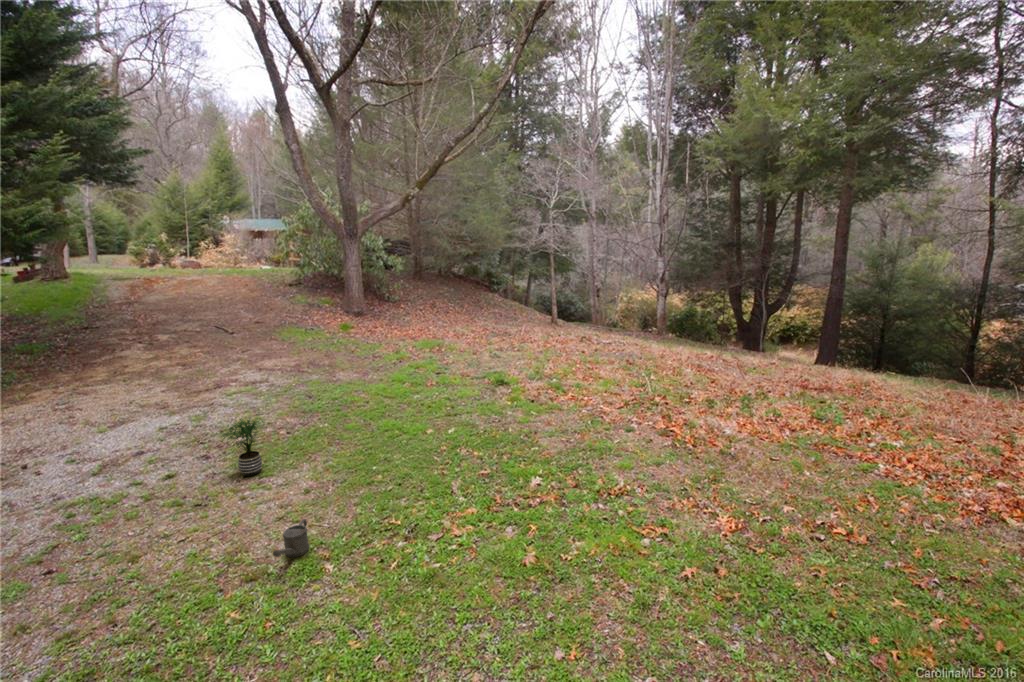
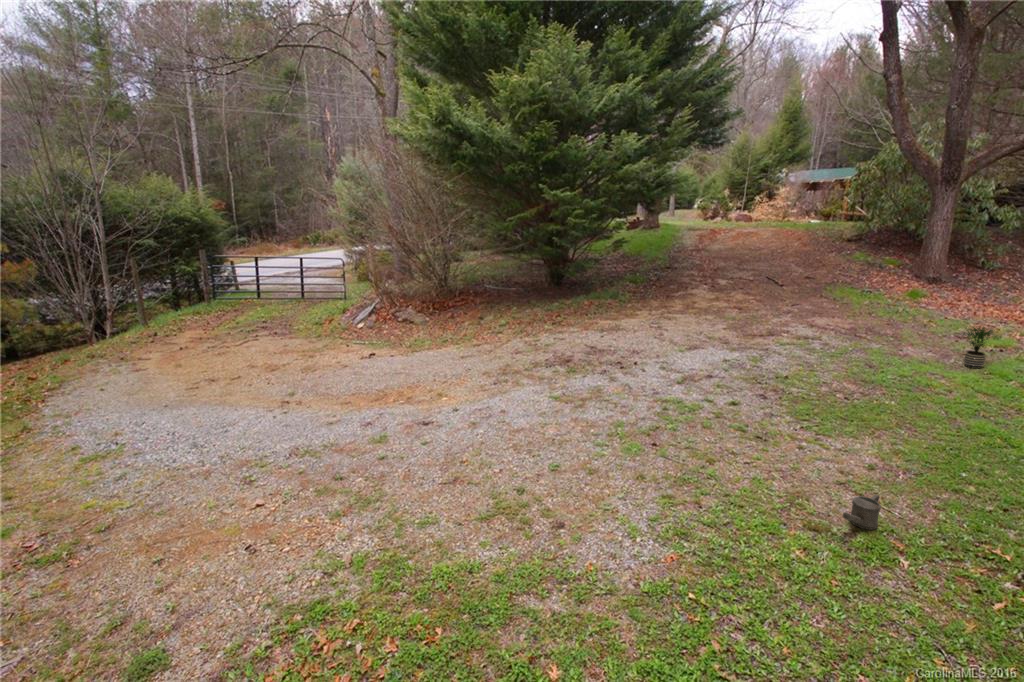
potted plant: present [223,418,263,476] -> present [960,327,995,368]

